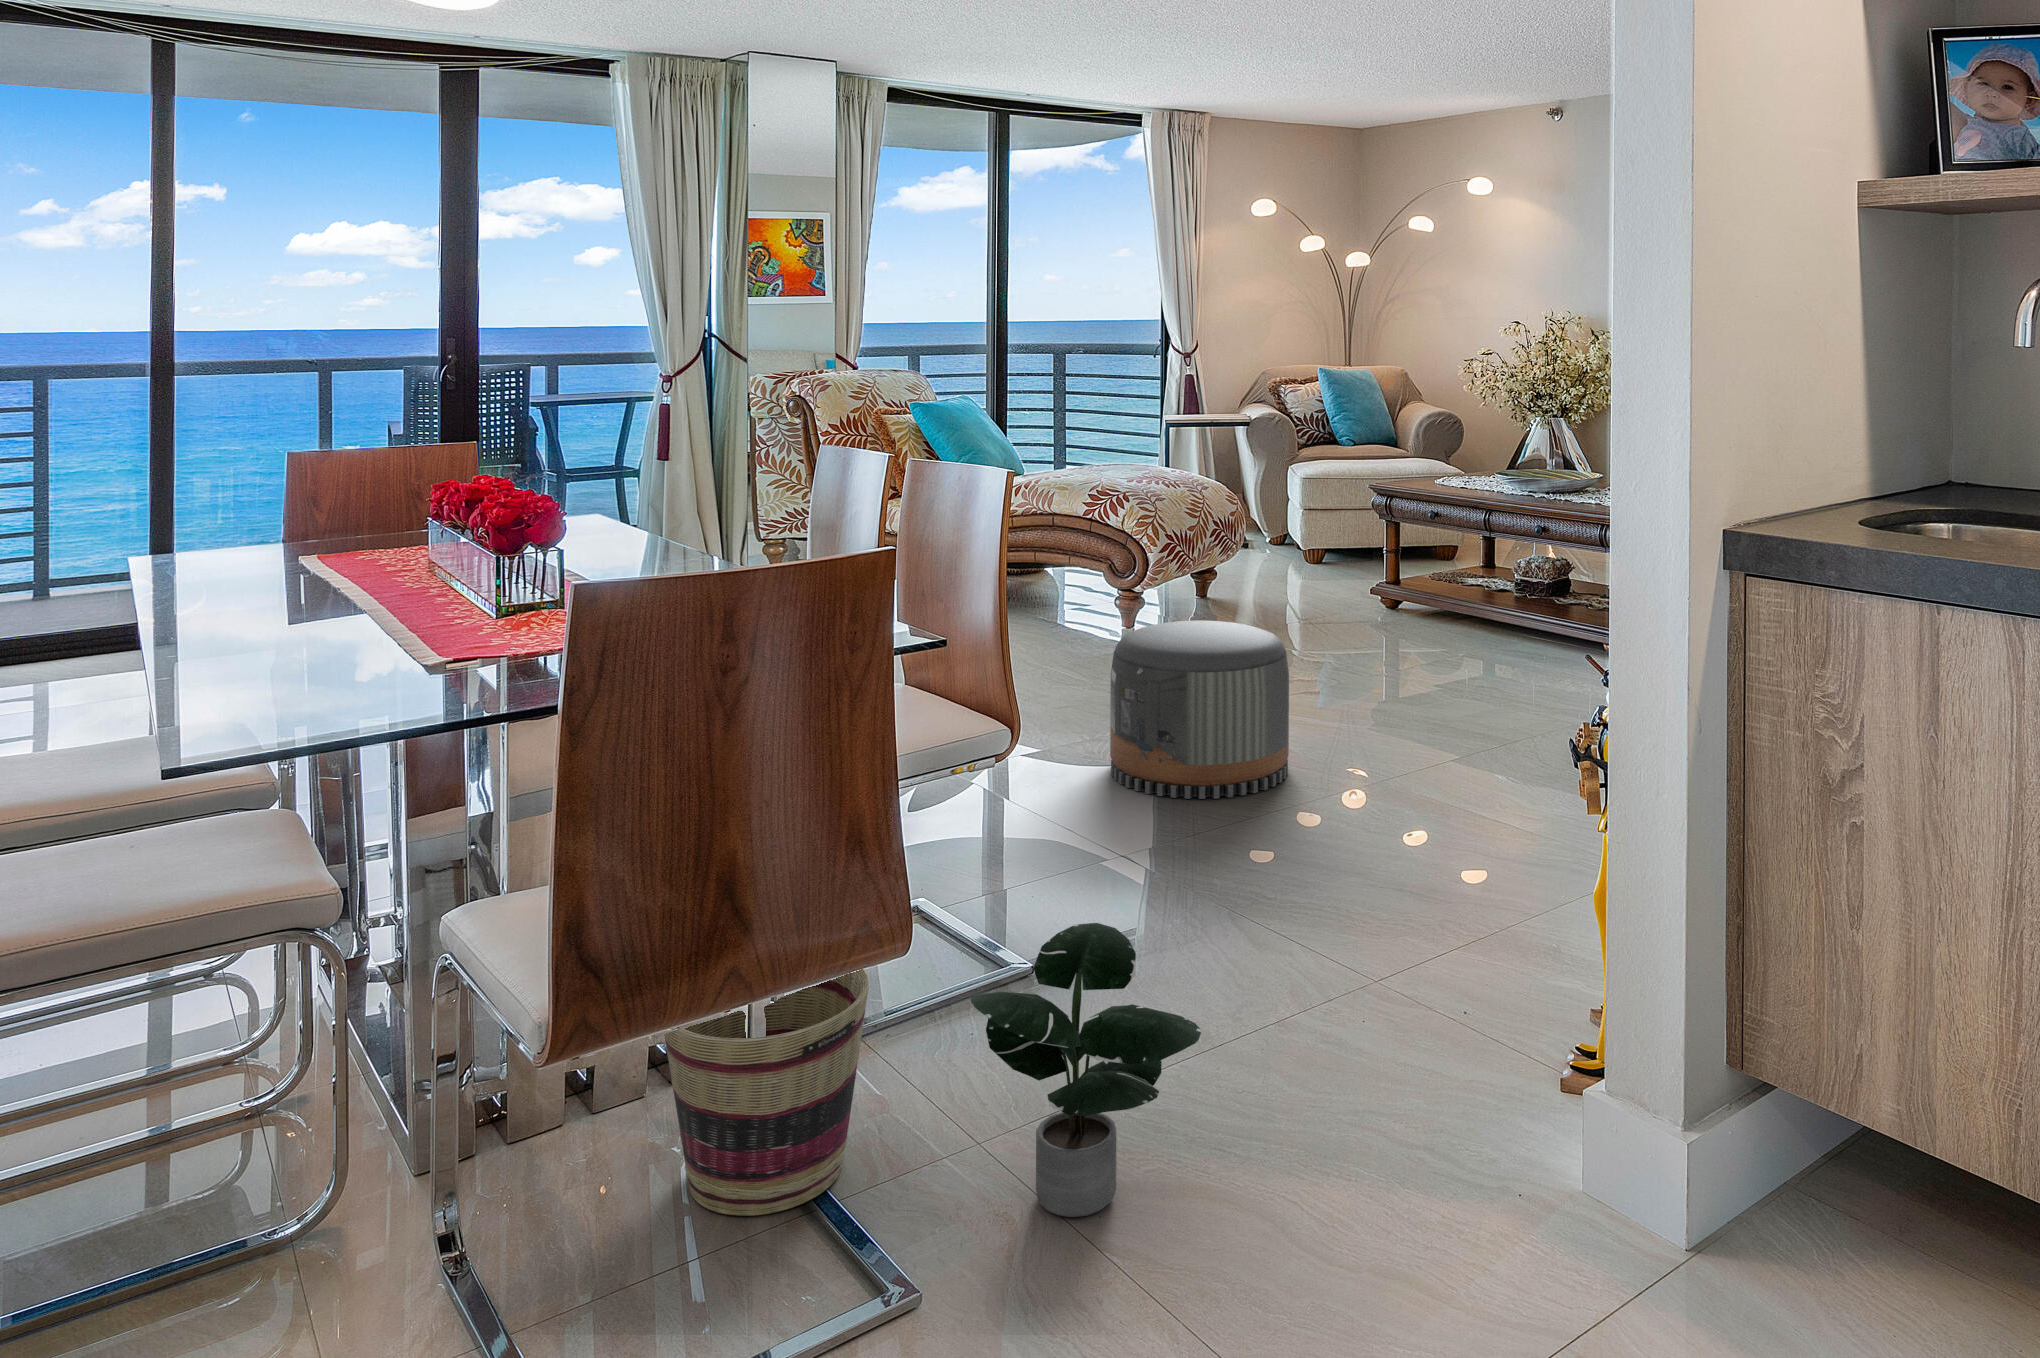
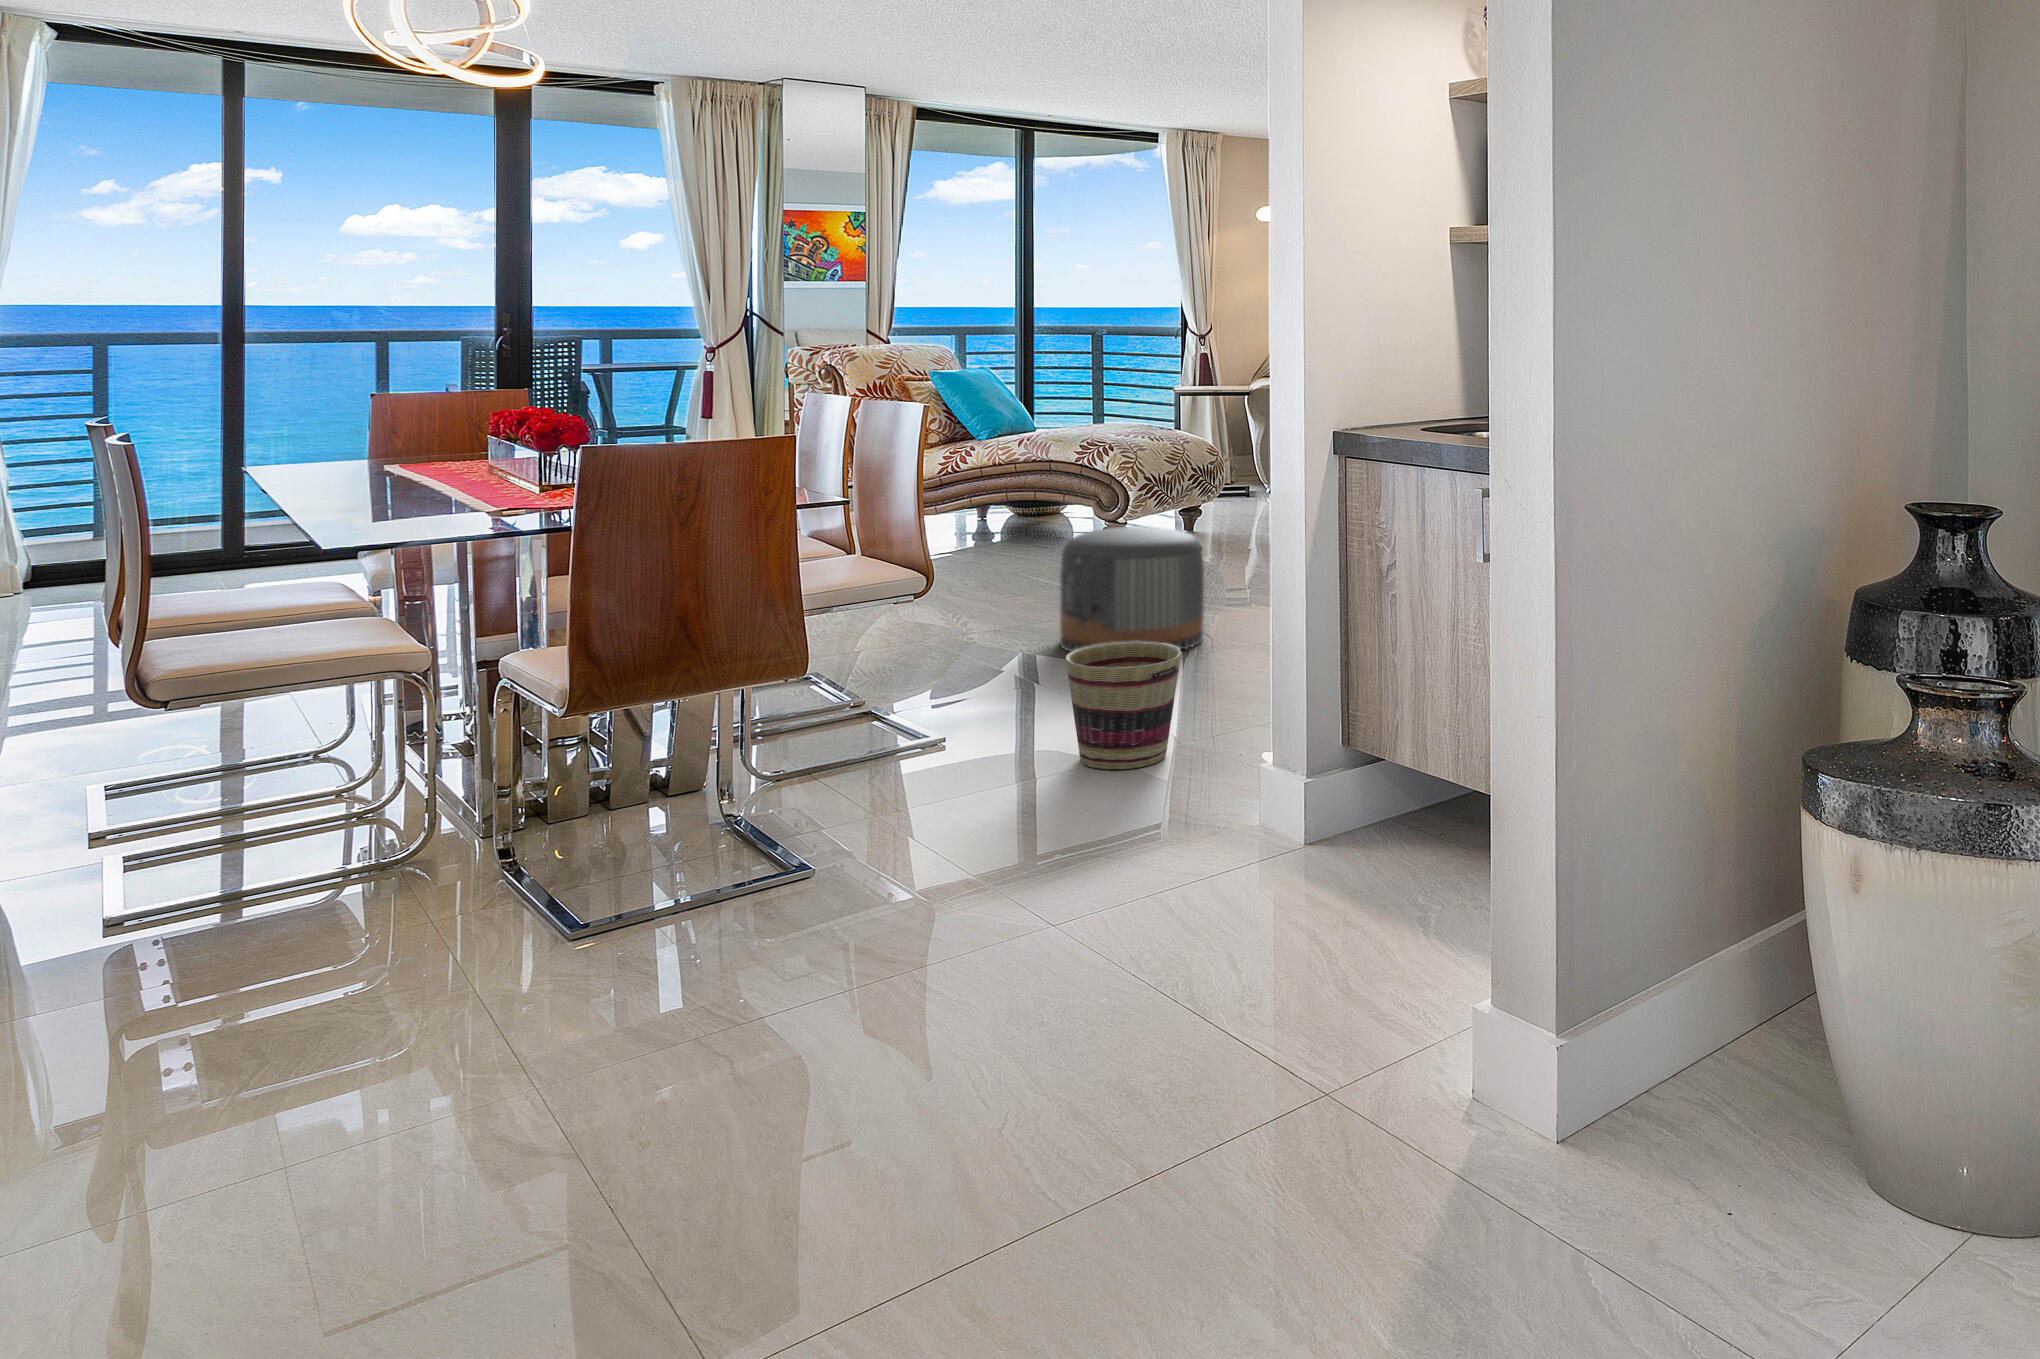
potted plant: present [970,923,1202,1217] -> none [867,676,1028,853]
basket: present [664,969,869,1216] -> present [1066,642,1181,769]

